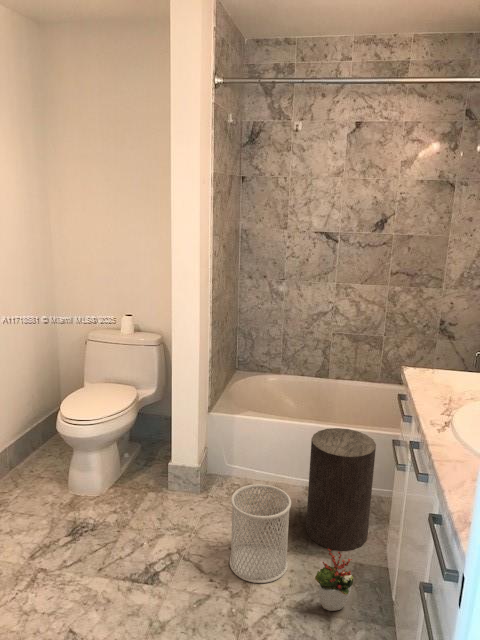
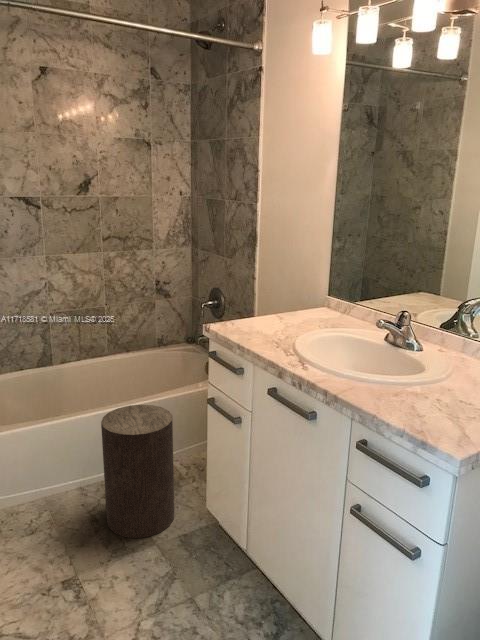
wastebasket: present [230,484,291,583] -> none [43,495,123,618]
decorative plant: present [315,549,354,611] -> none [175,528,211,597]

